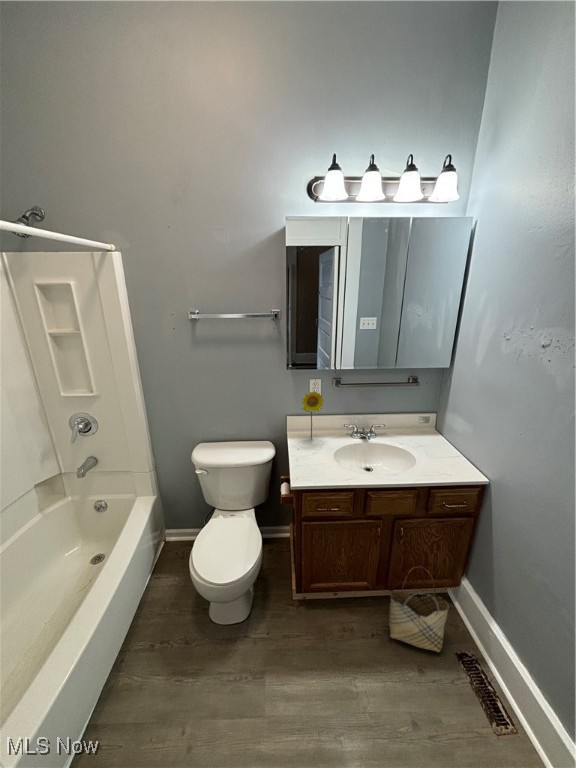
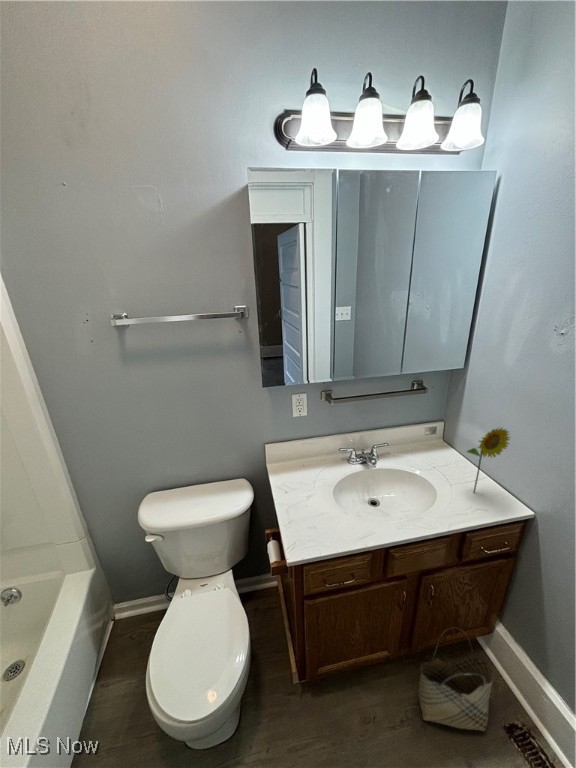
flower: present [302,391,324,439] -> present [467,428,510,492]

